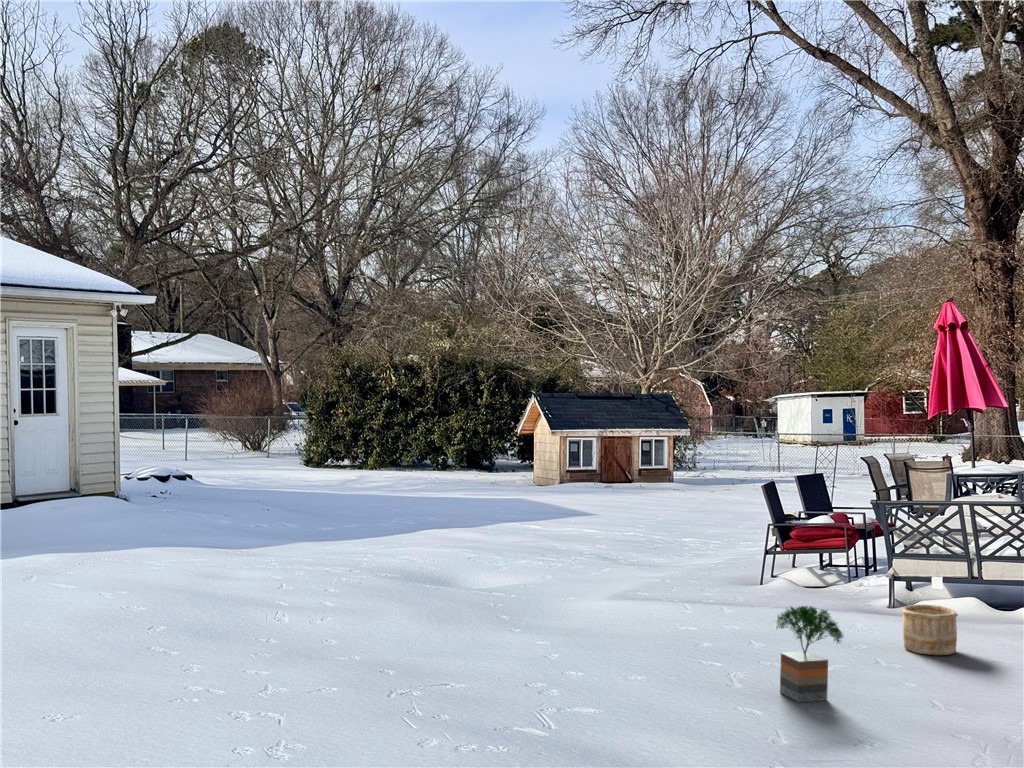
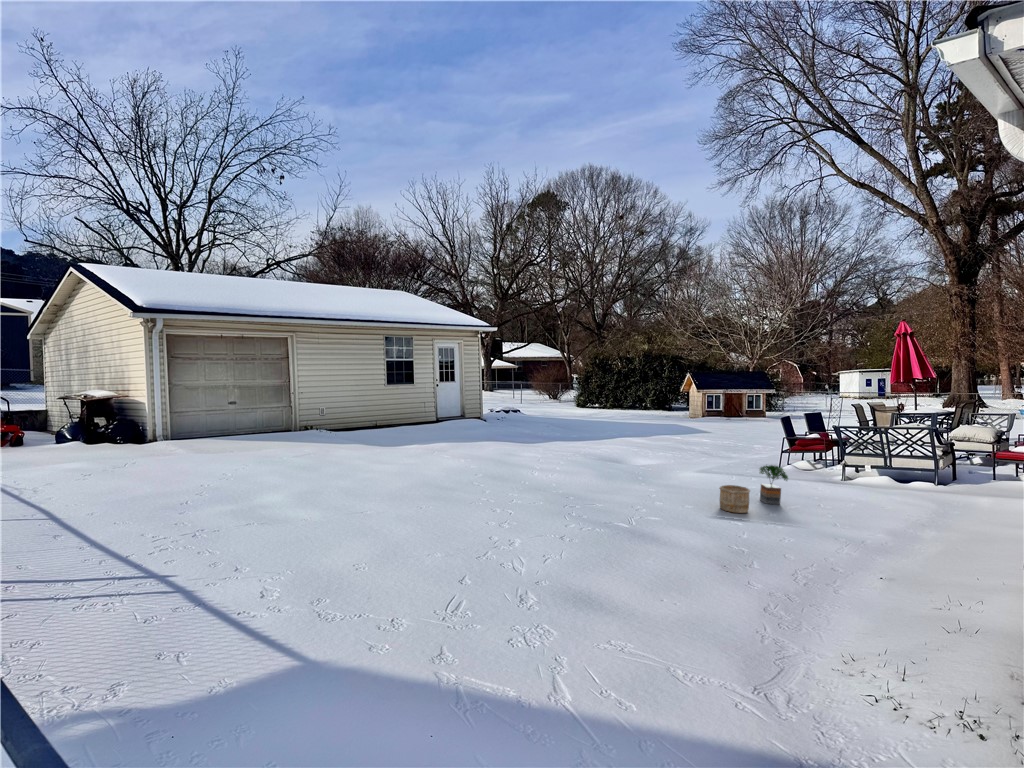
wooden bucket: present [901,605,958,655] -> present [719,485,750,513]

